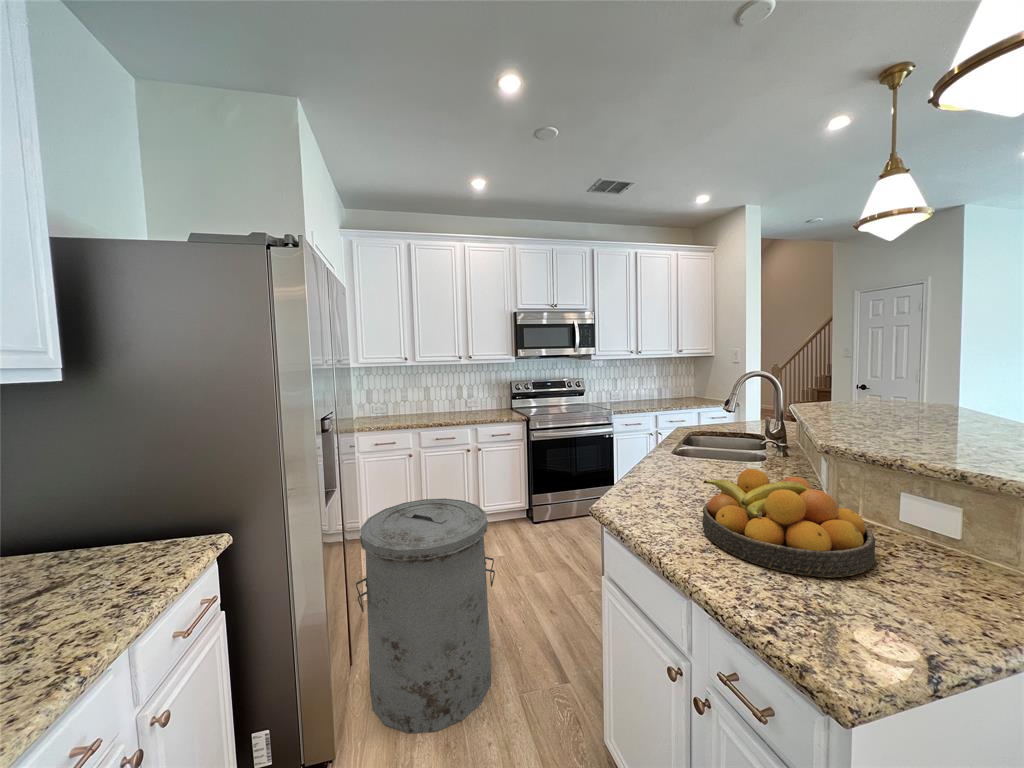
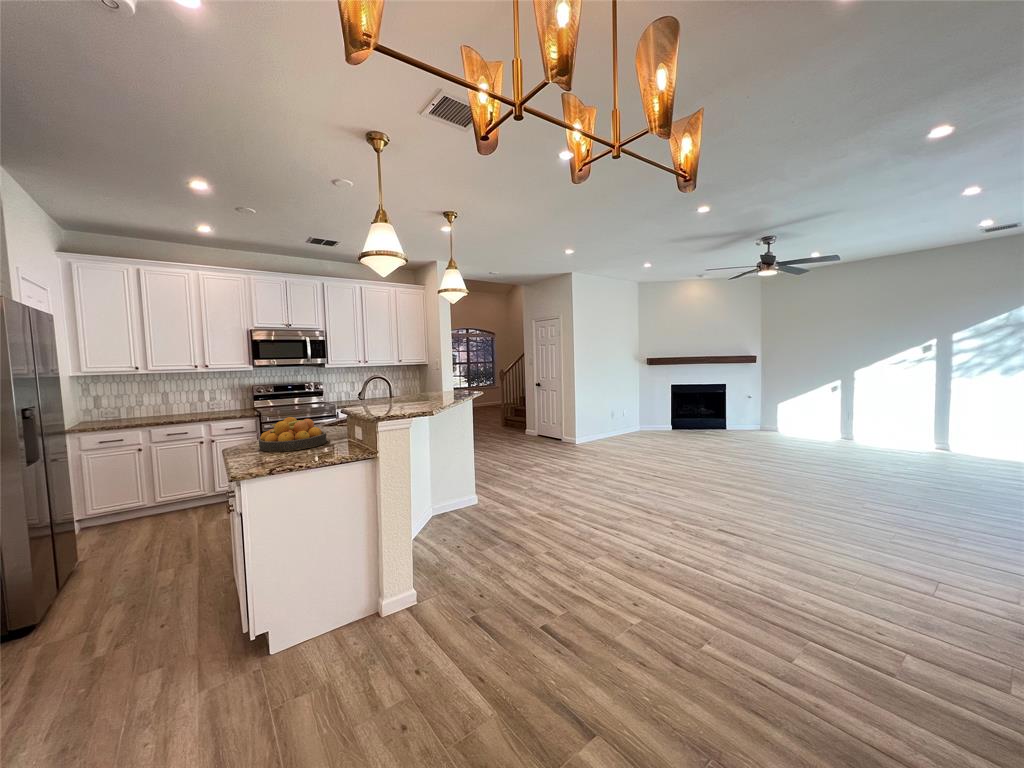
trash can: present [356,498,495,733] -> none [63,465,187,607]

